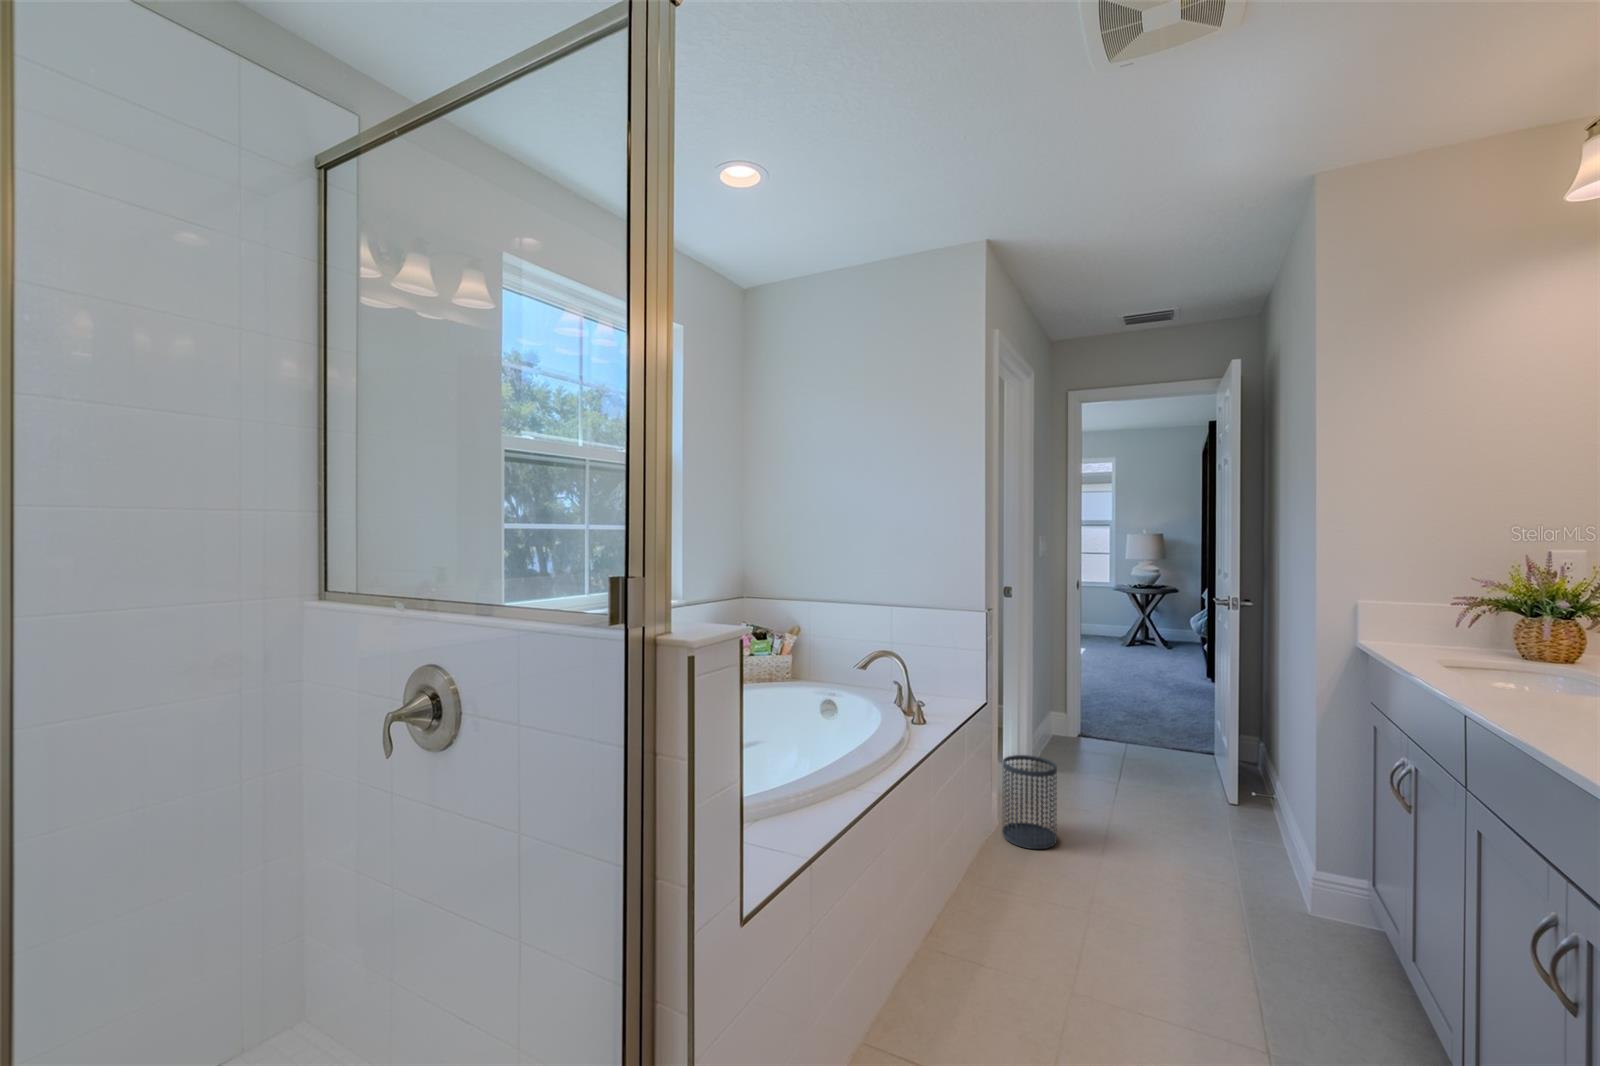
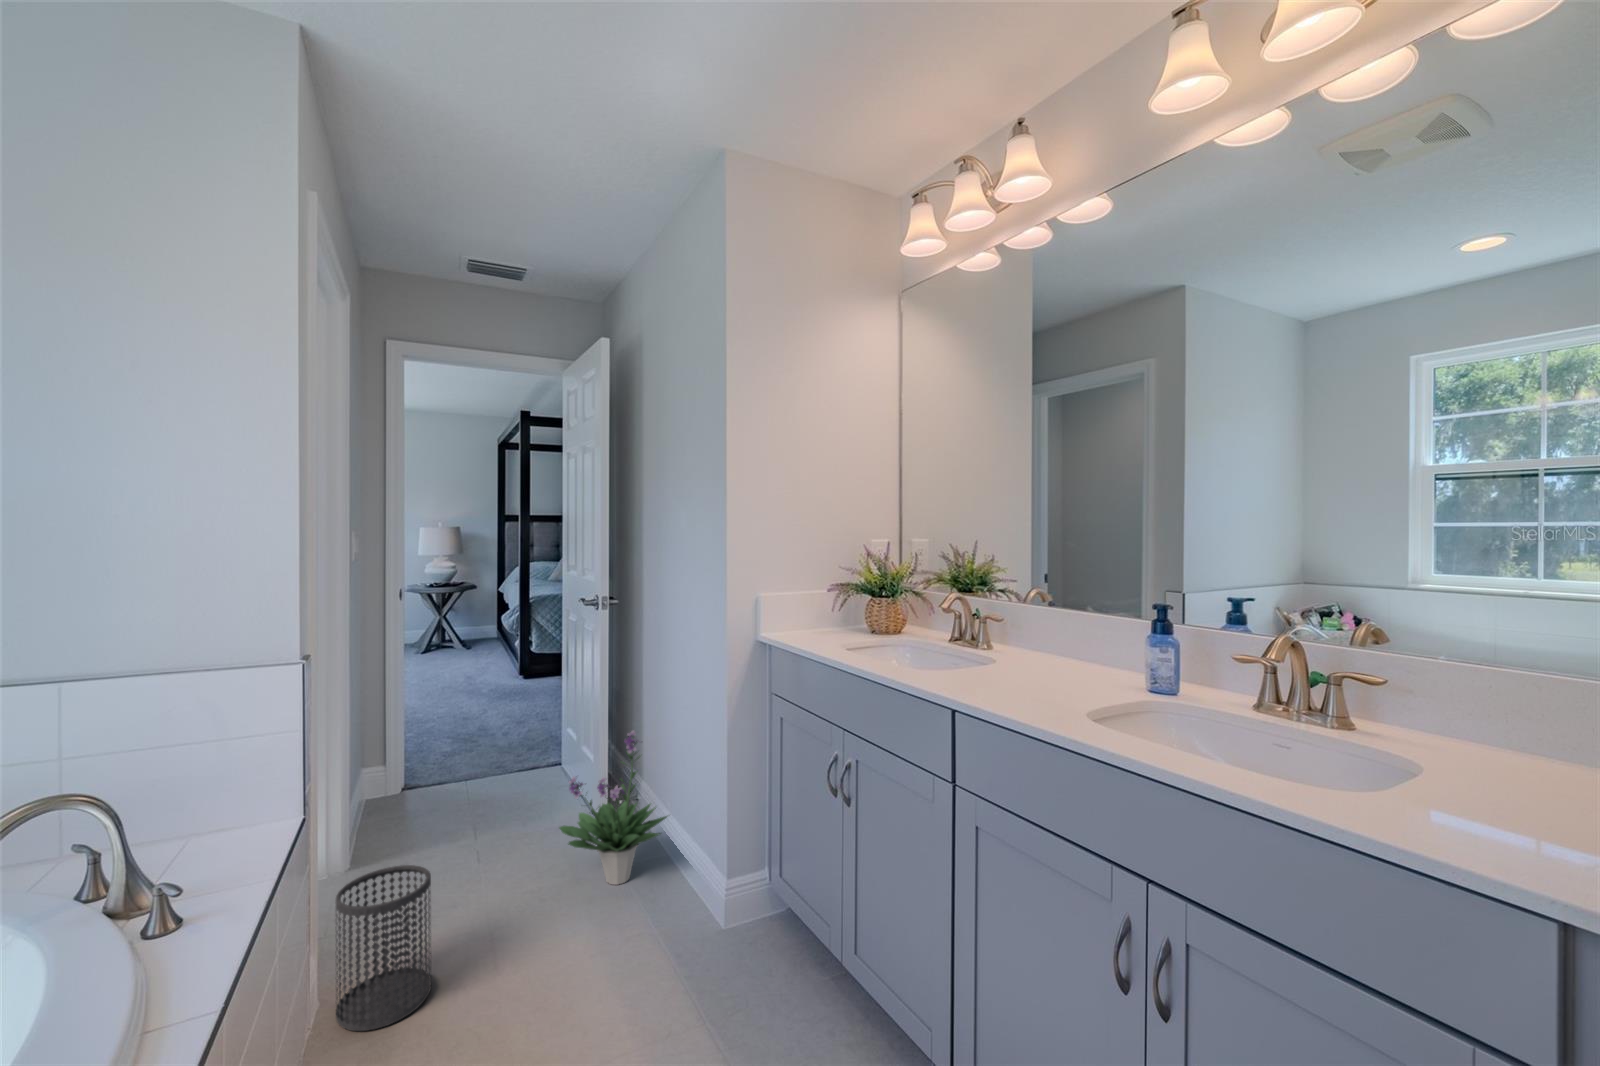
potted plant: none [1167,719,1280,850] -> present [560,731,667,885]

